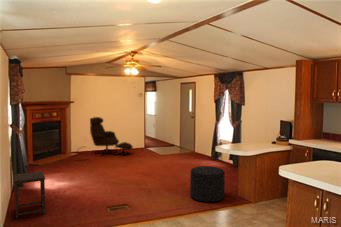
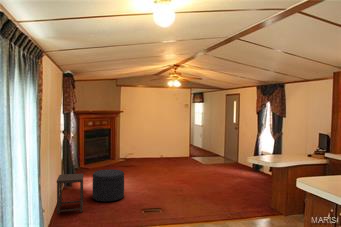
lounge chair: present [90,117,133,156] -> none [138,126,177,163]
ottoman: present [190,166,225,202] -> present [92,169,124,201]

